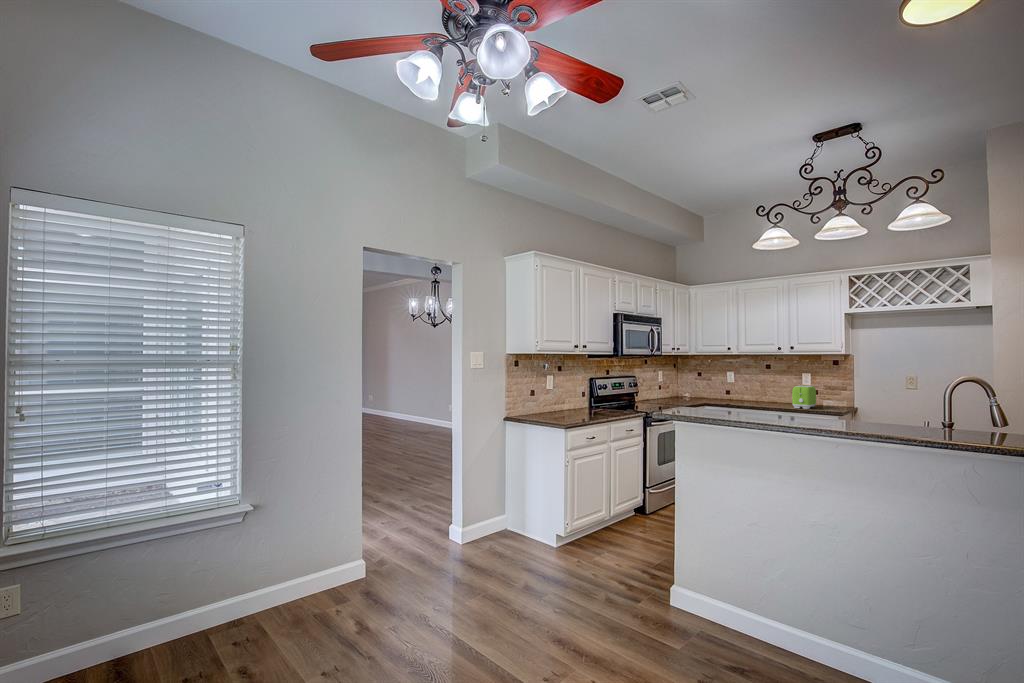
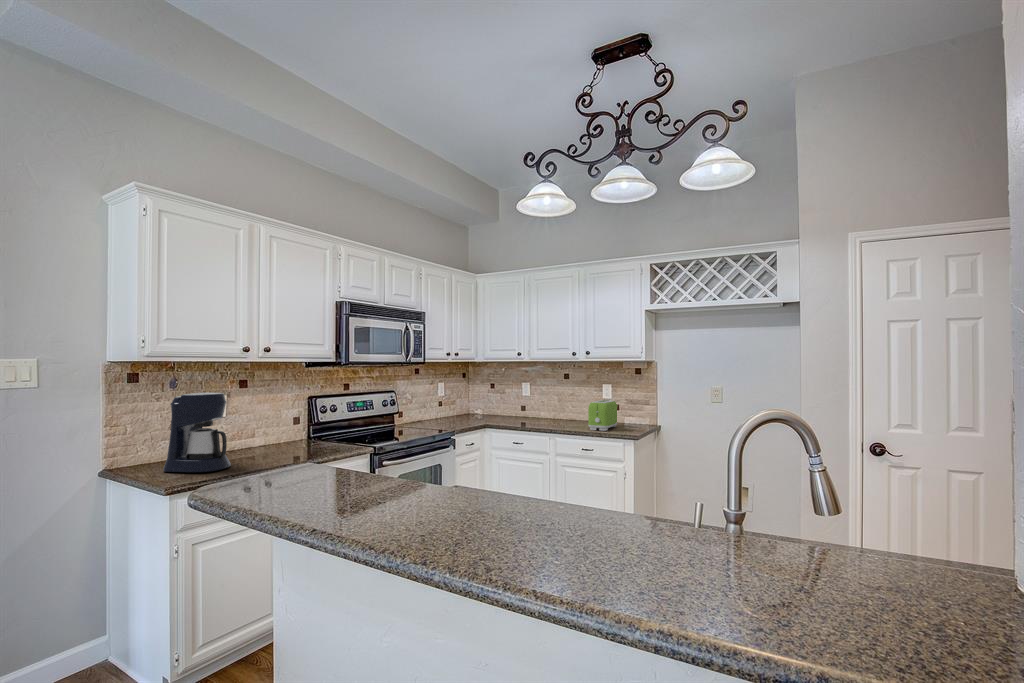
coffee maker: none [541,373,575,419] -> present [163,393,231,472]

